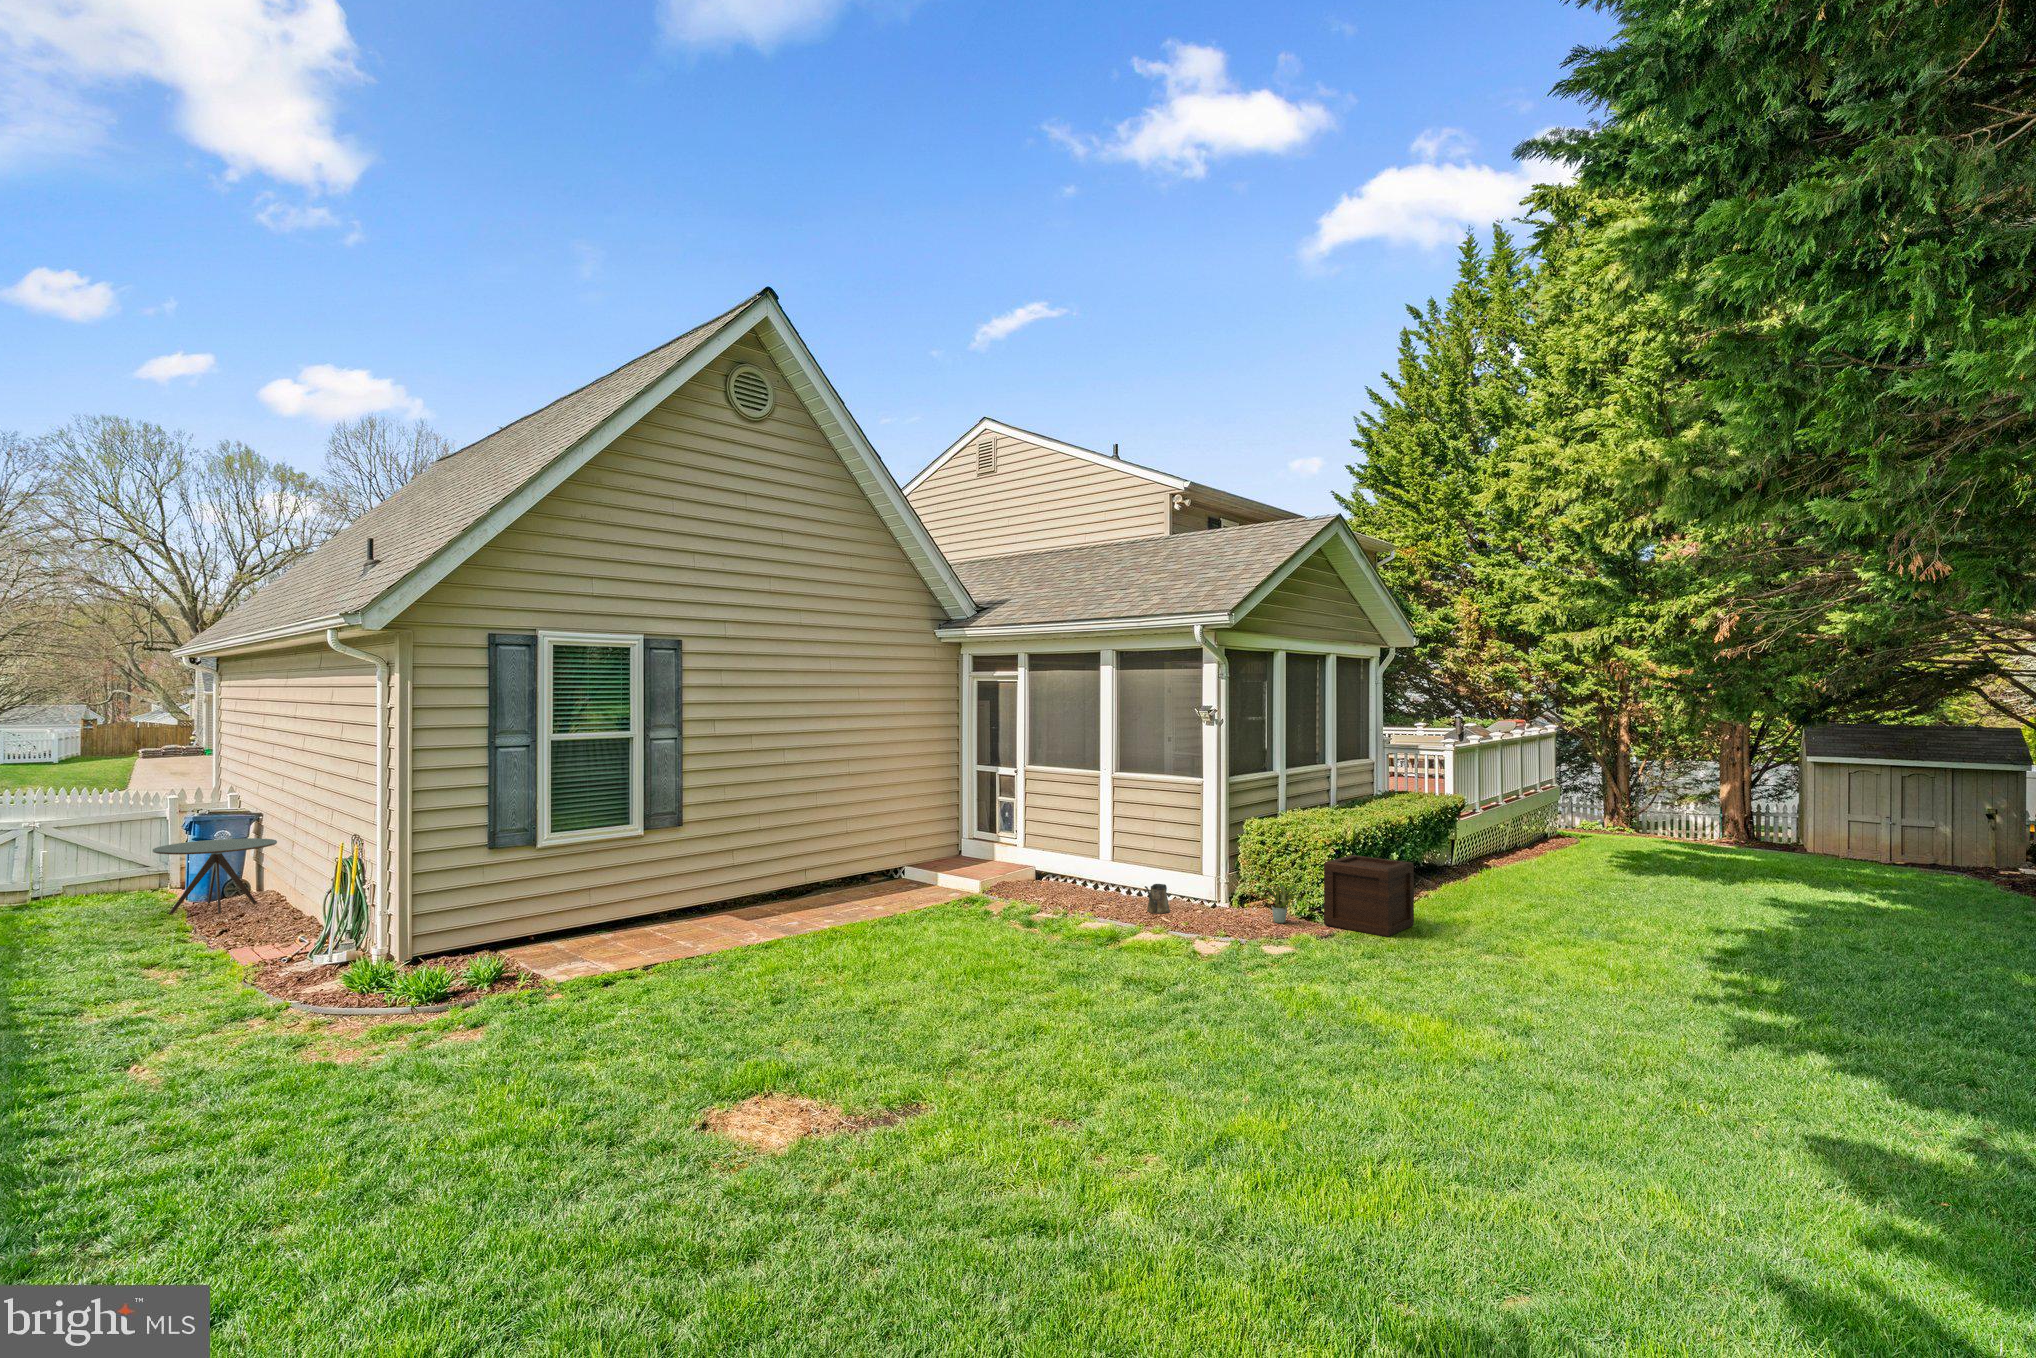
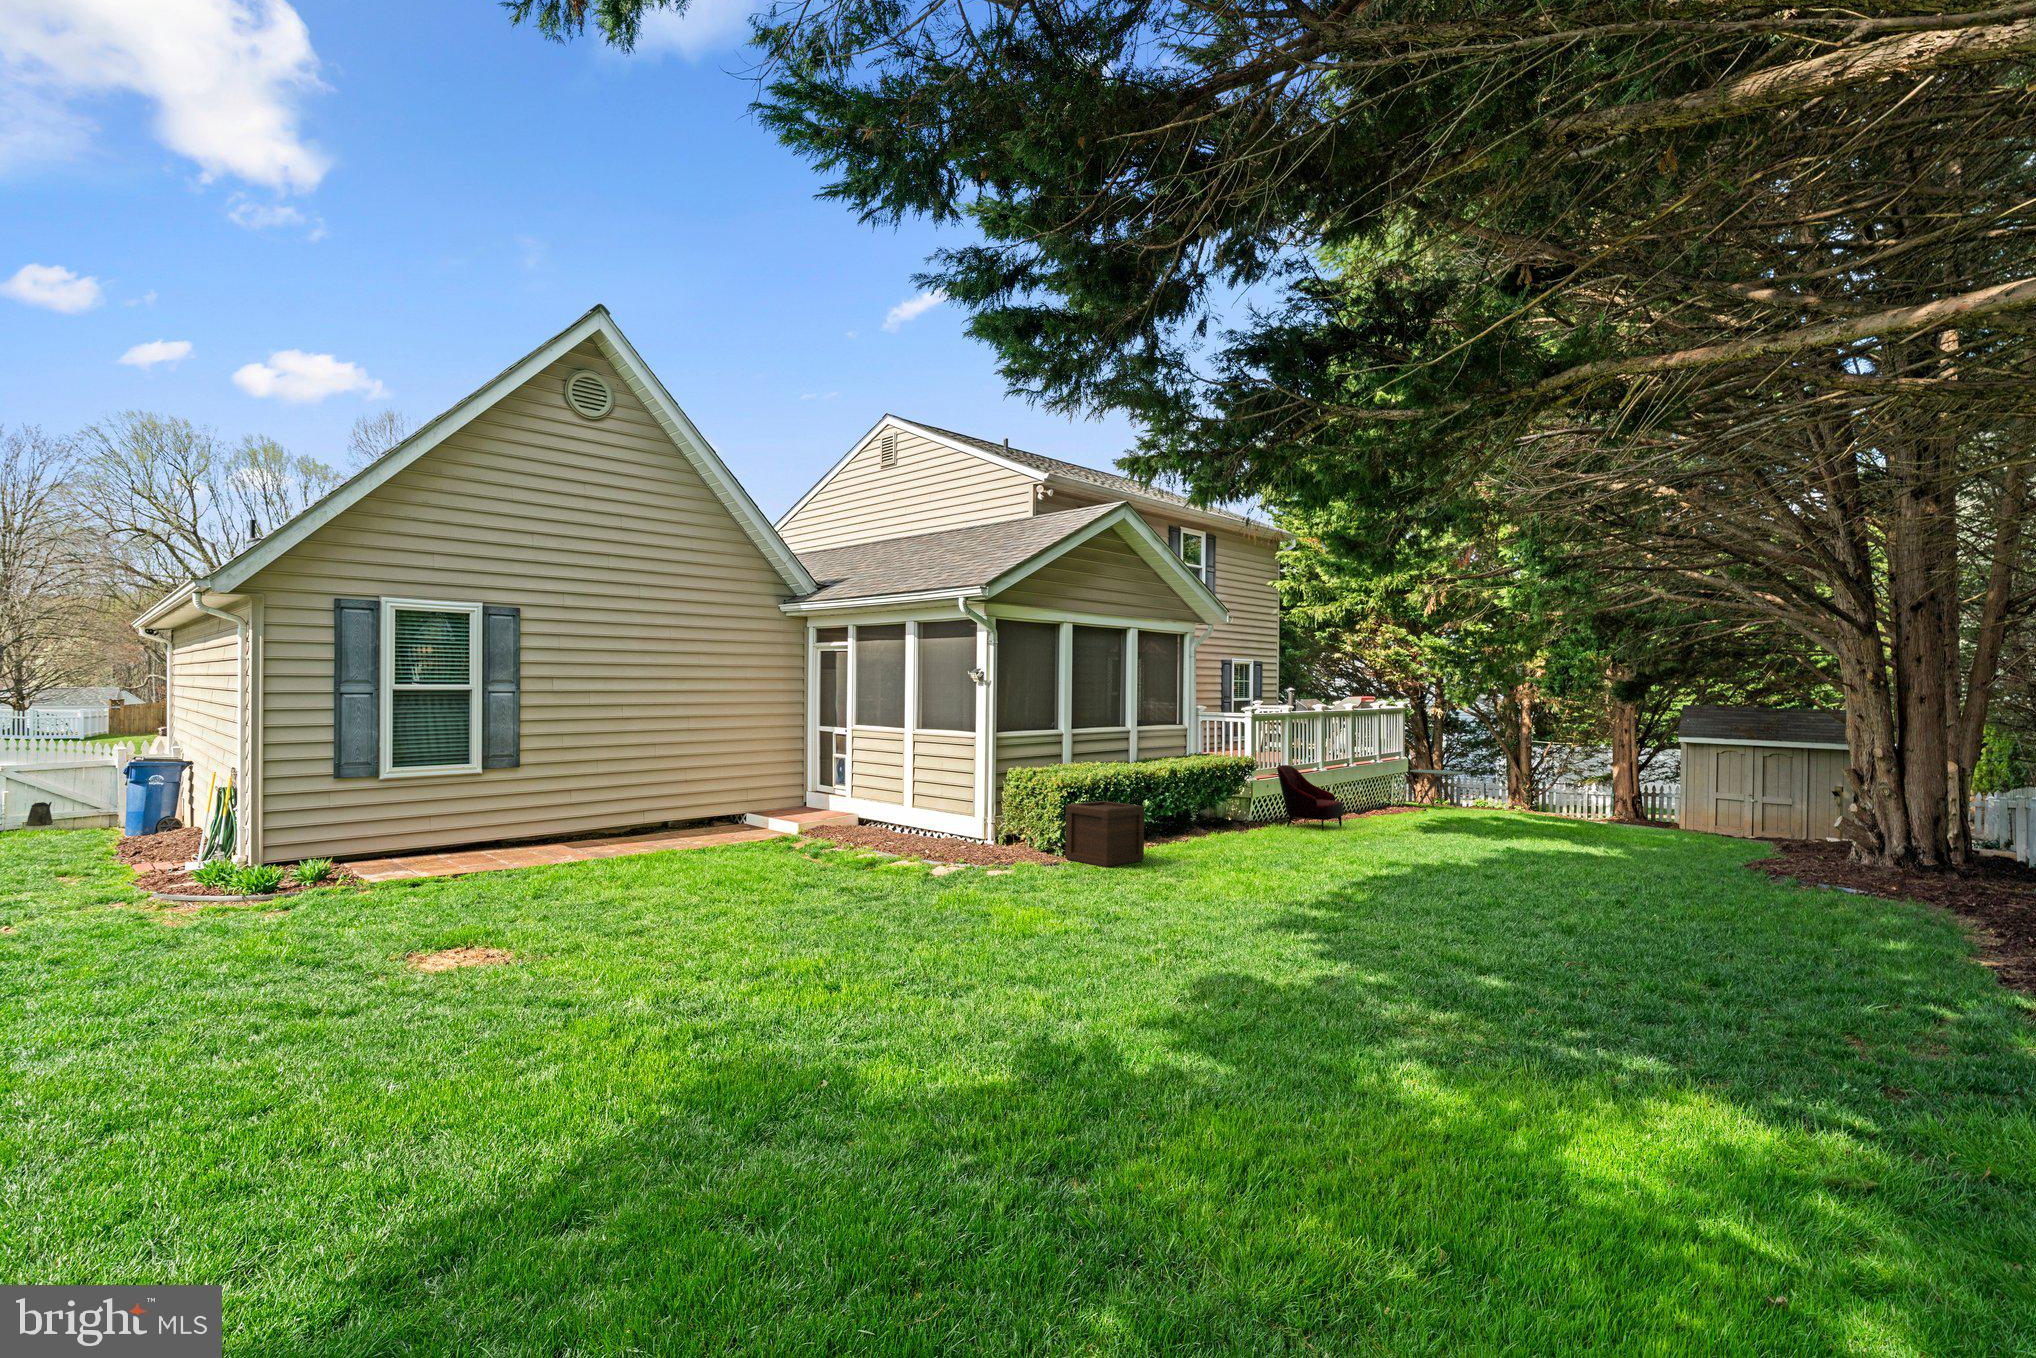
armchair: none [1465,800,1541,875] -> present [1277,765,1343,831]
round table: present [153,838,277,914] -> present [1410,770,1465,807]
potted plant: present [1254,883,1304,923] -> none [1009,822,1048,858]
watering can: present [1145,884,1170,913] -> present [26,802,53,826]

